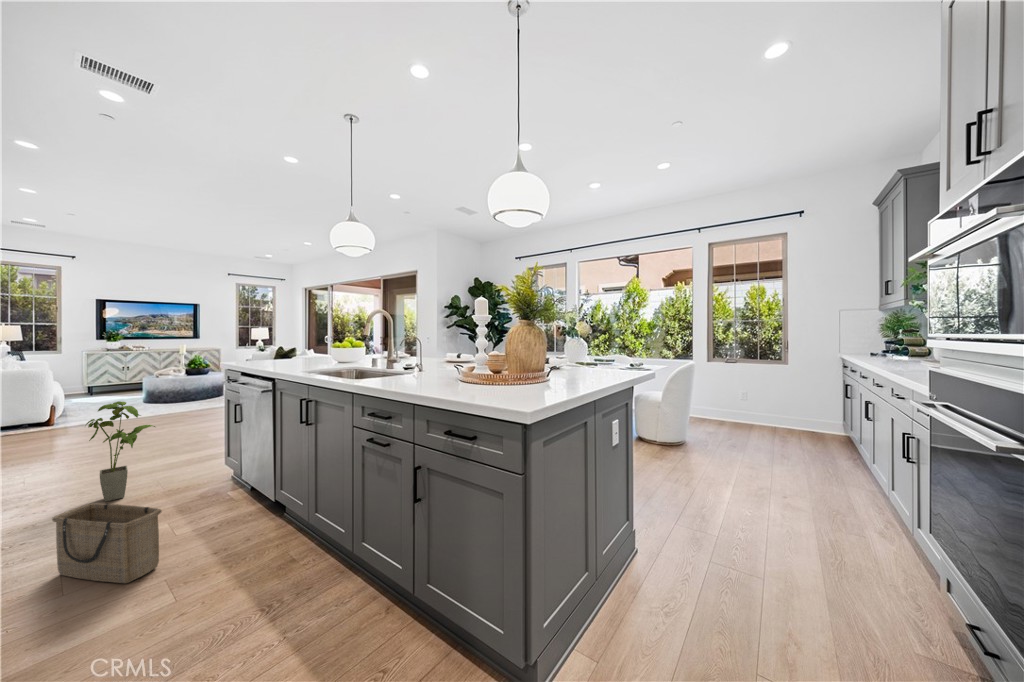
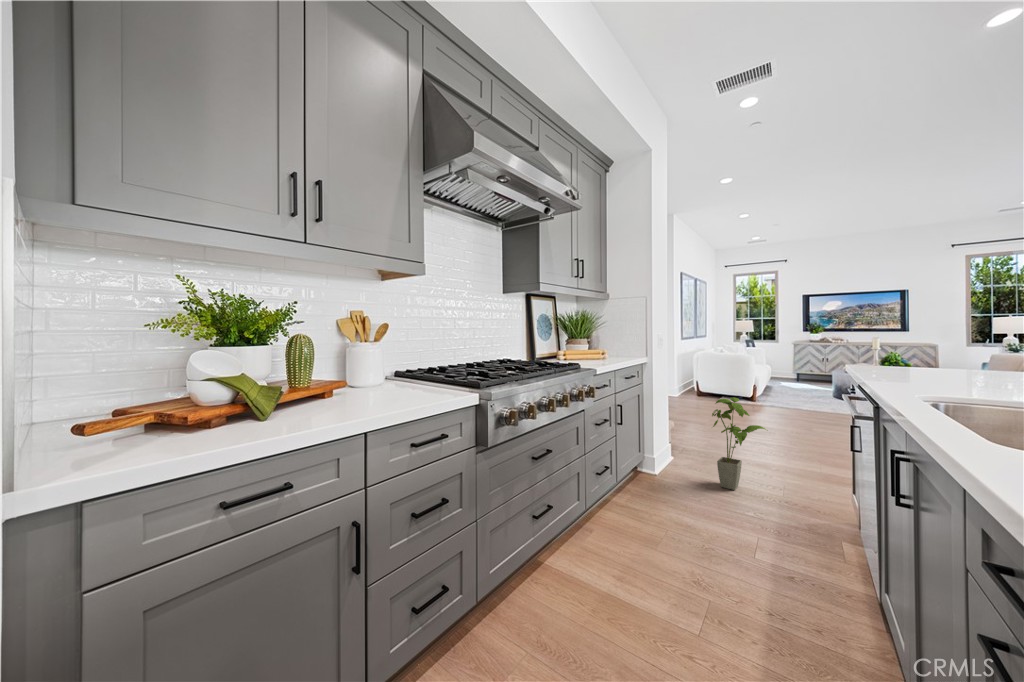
basket: present [52,503,161,583] -> none [643,486,697,583]

